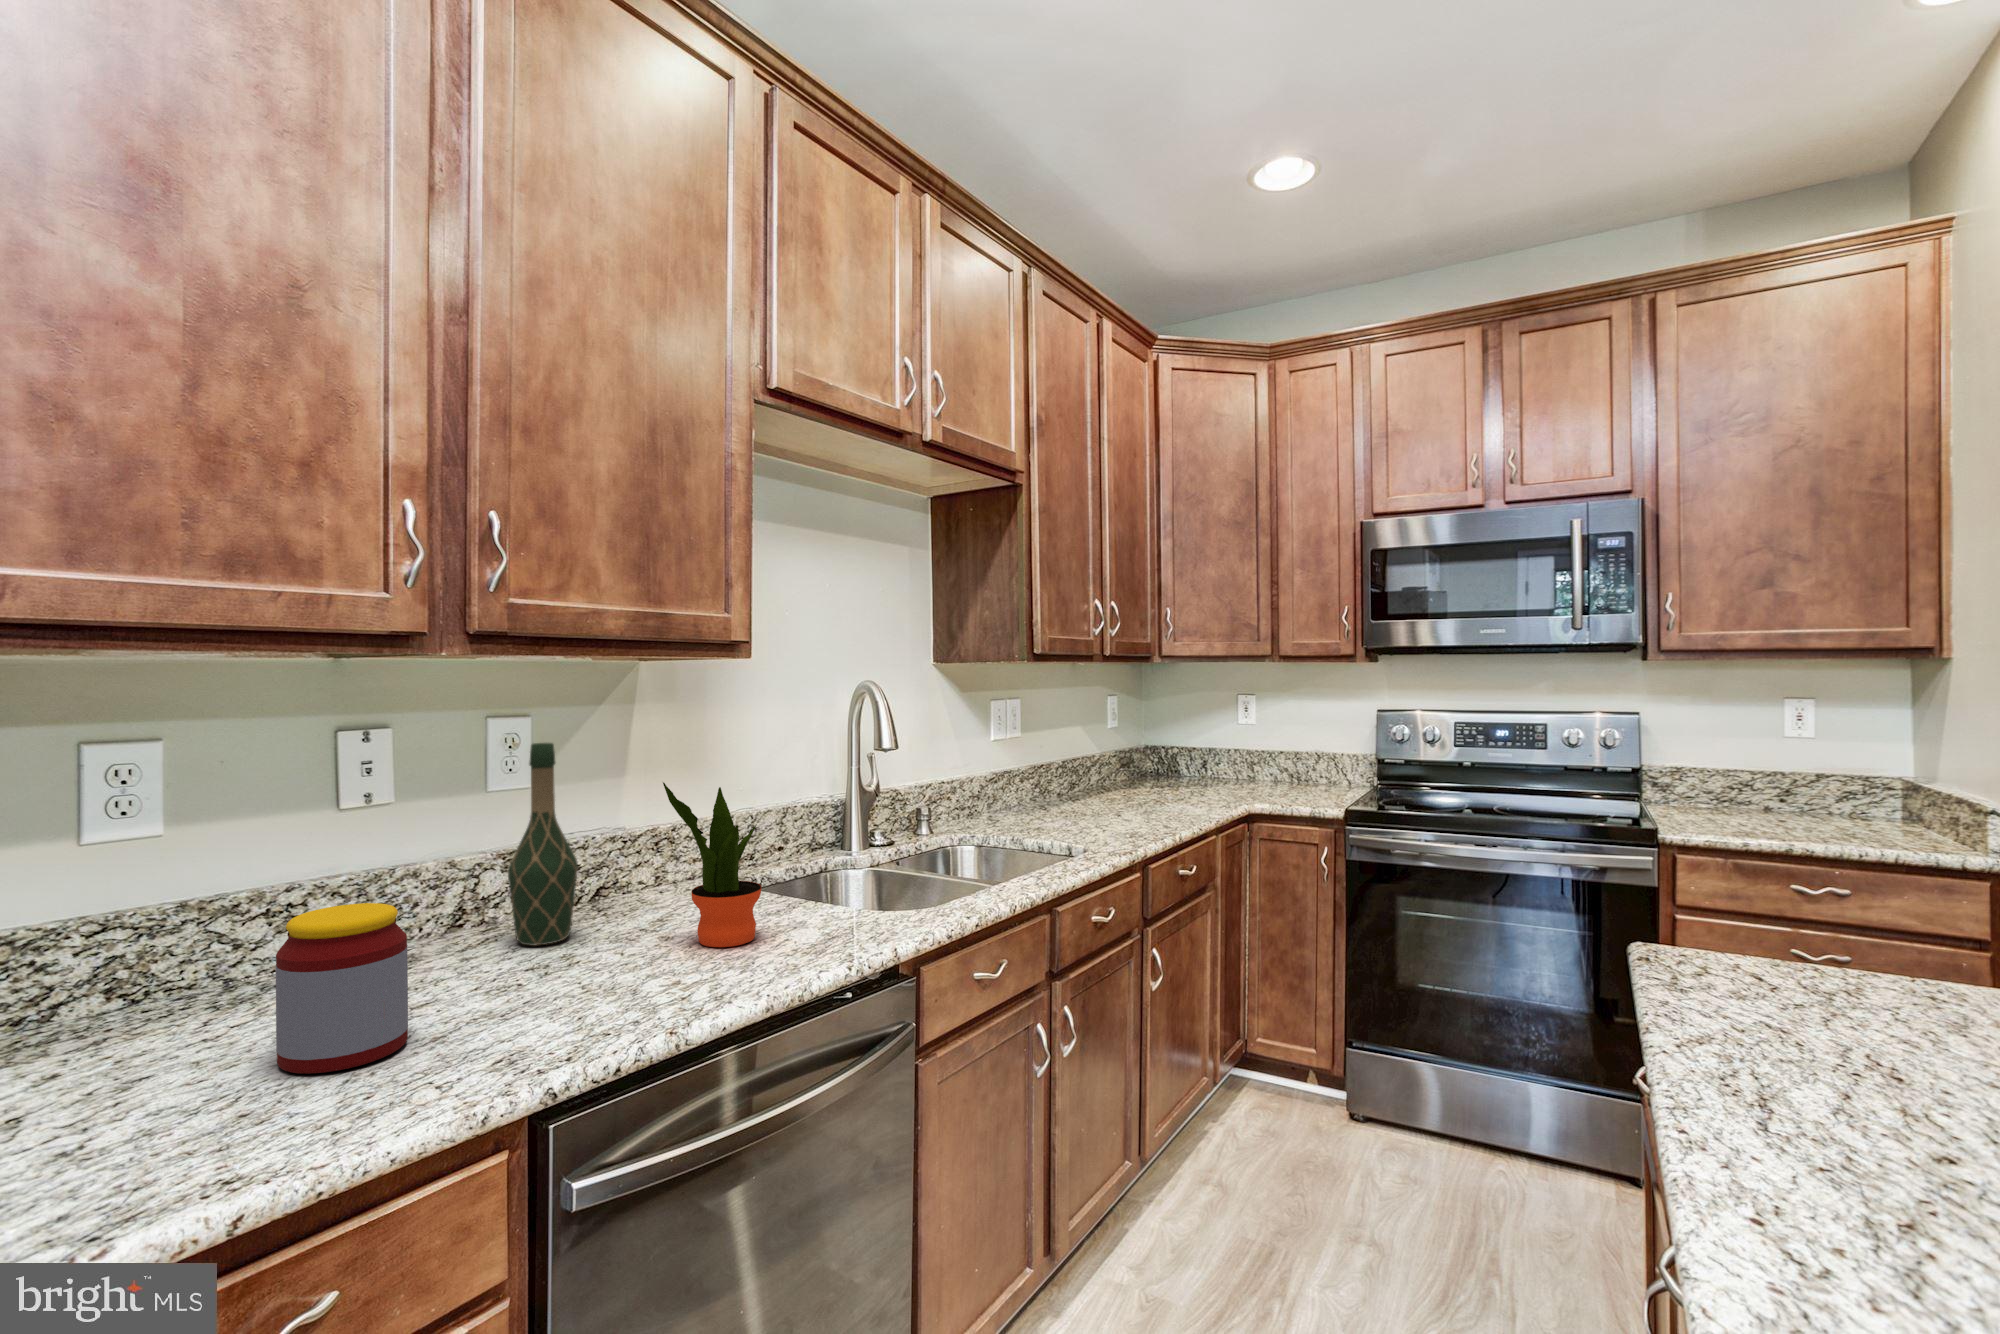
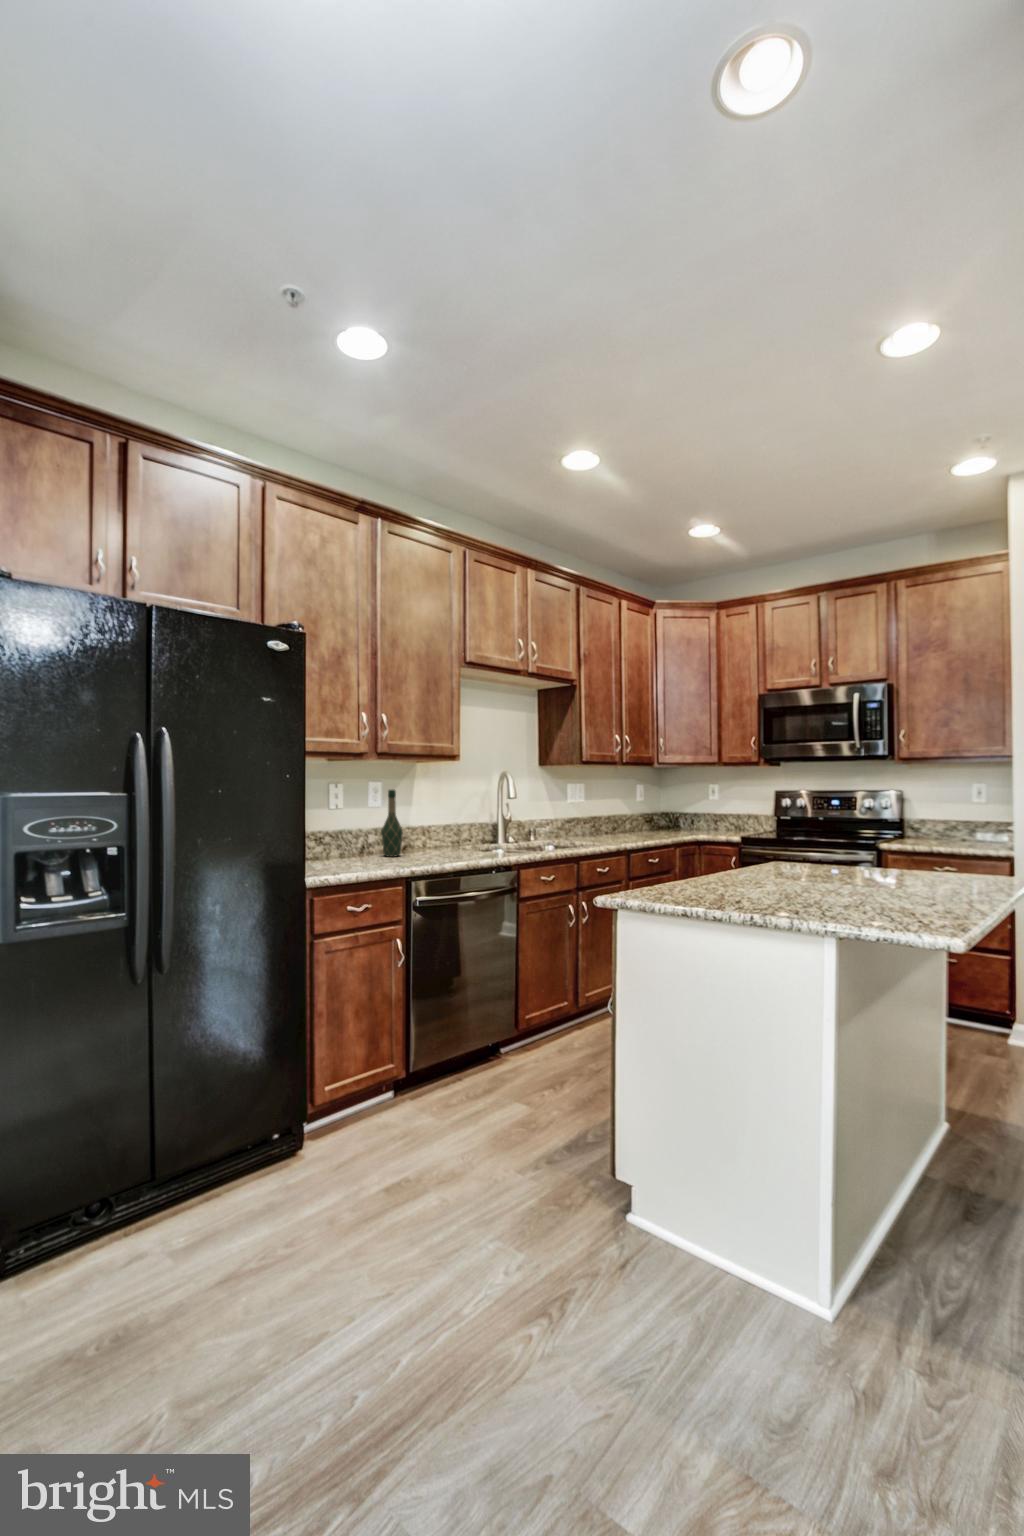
potted plant: present [663,782,762,947] -> none [431,802,464,858]
jar: present [276,903,408,1074] -> none [340,828,370,868]

